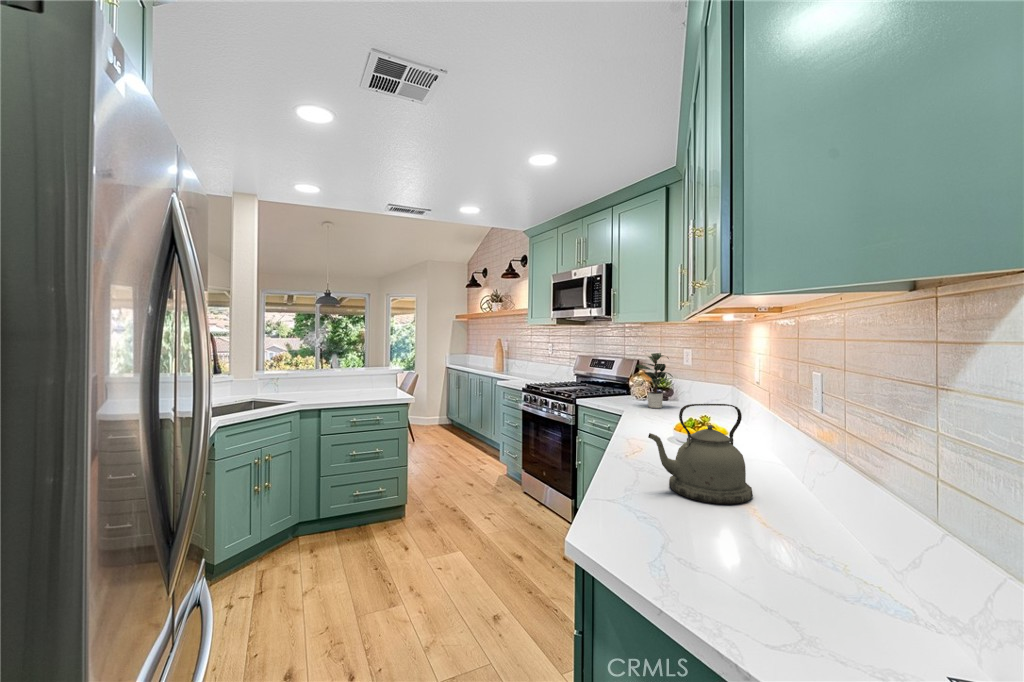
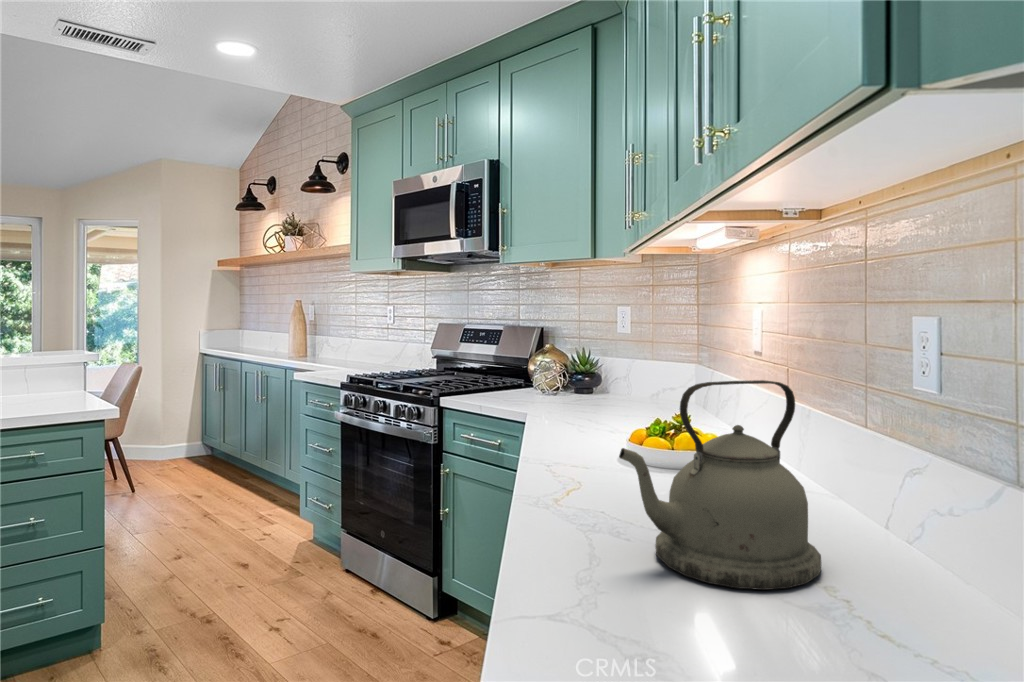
potted plant: present [636,353,673,408] -> none [534,310,627,407]

